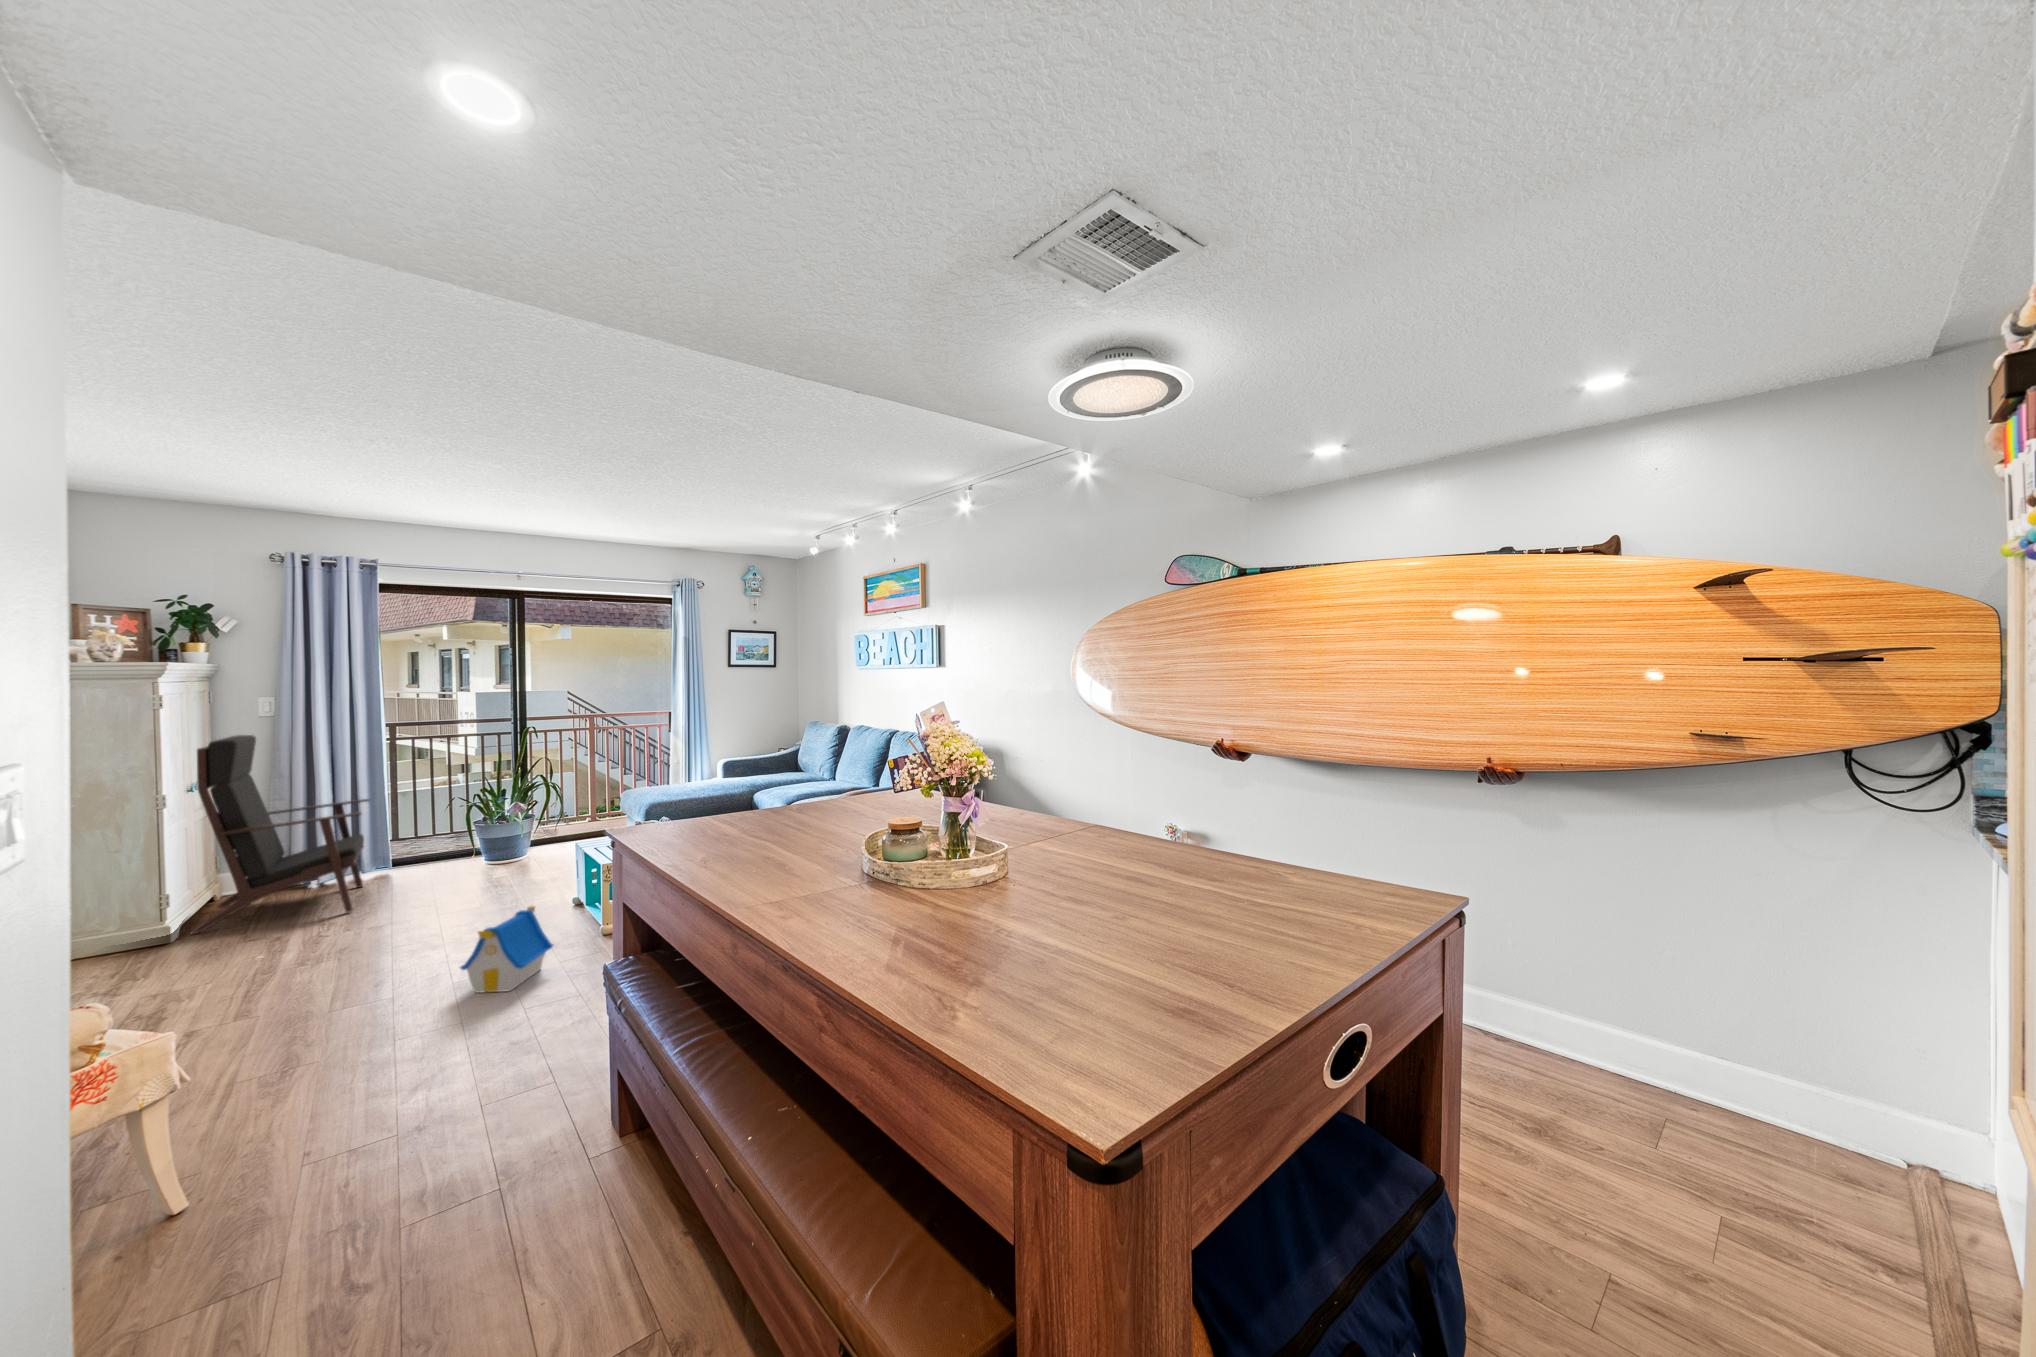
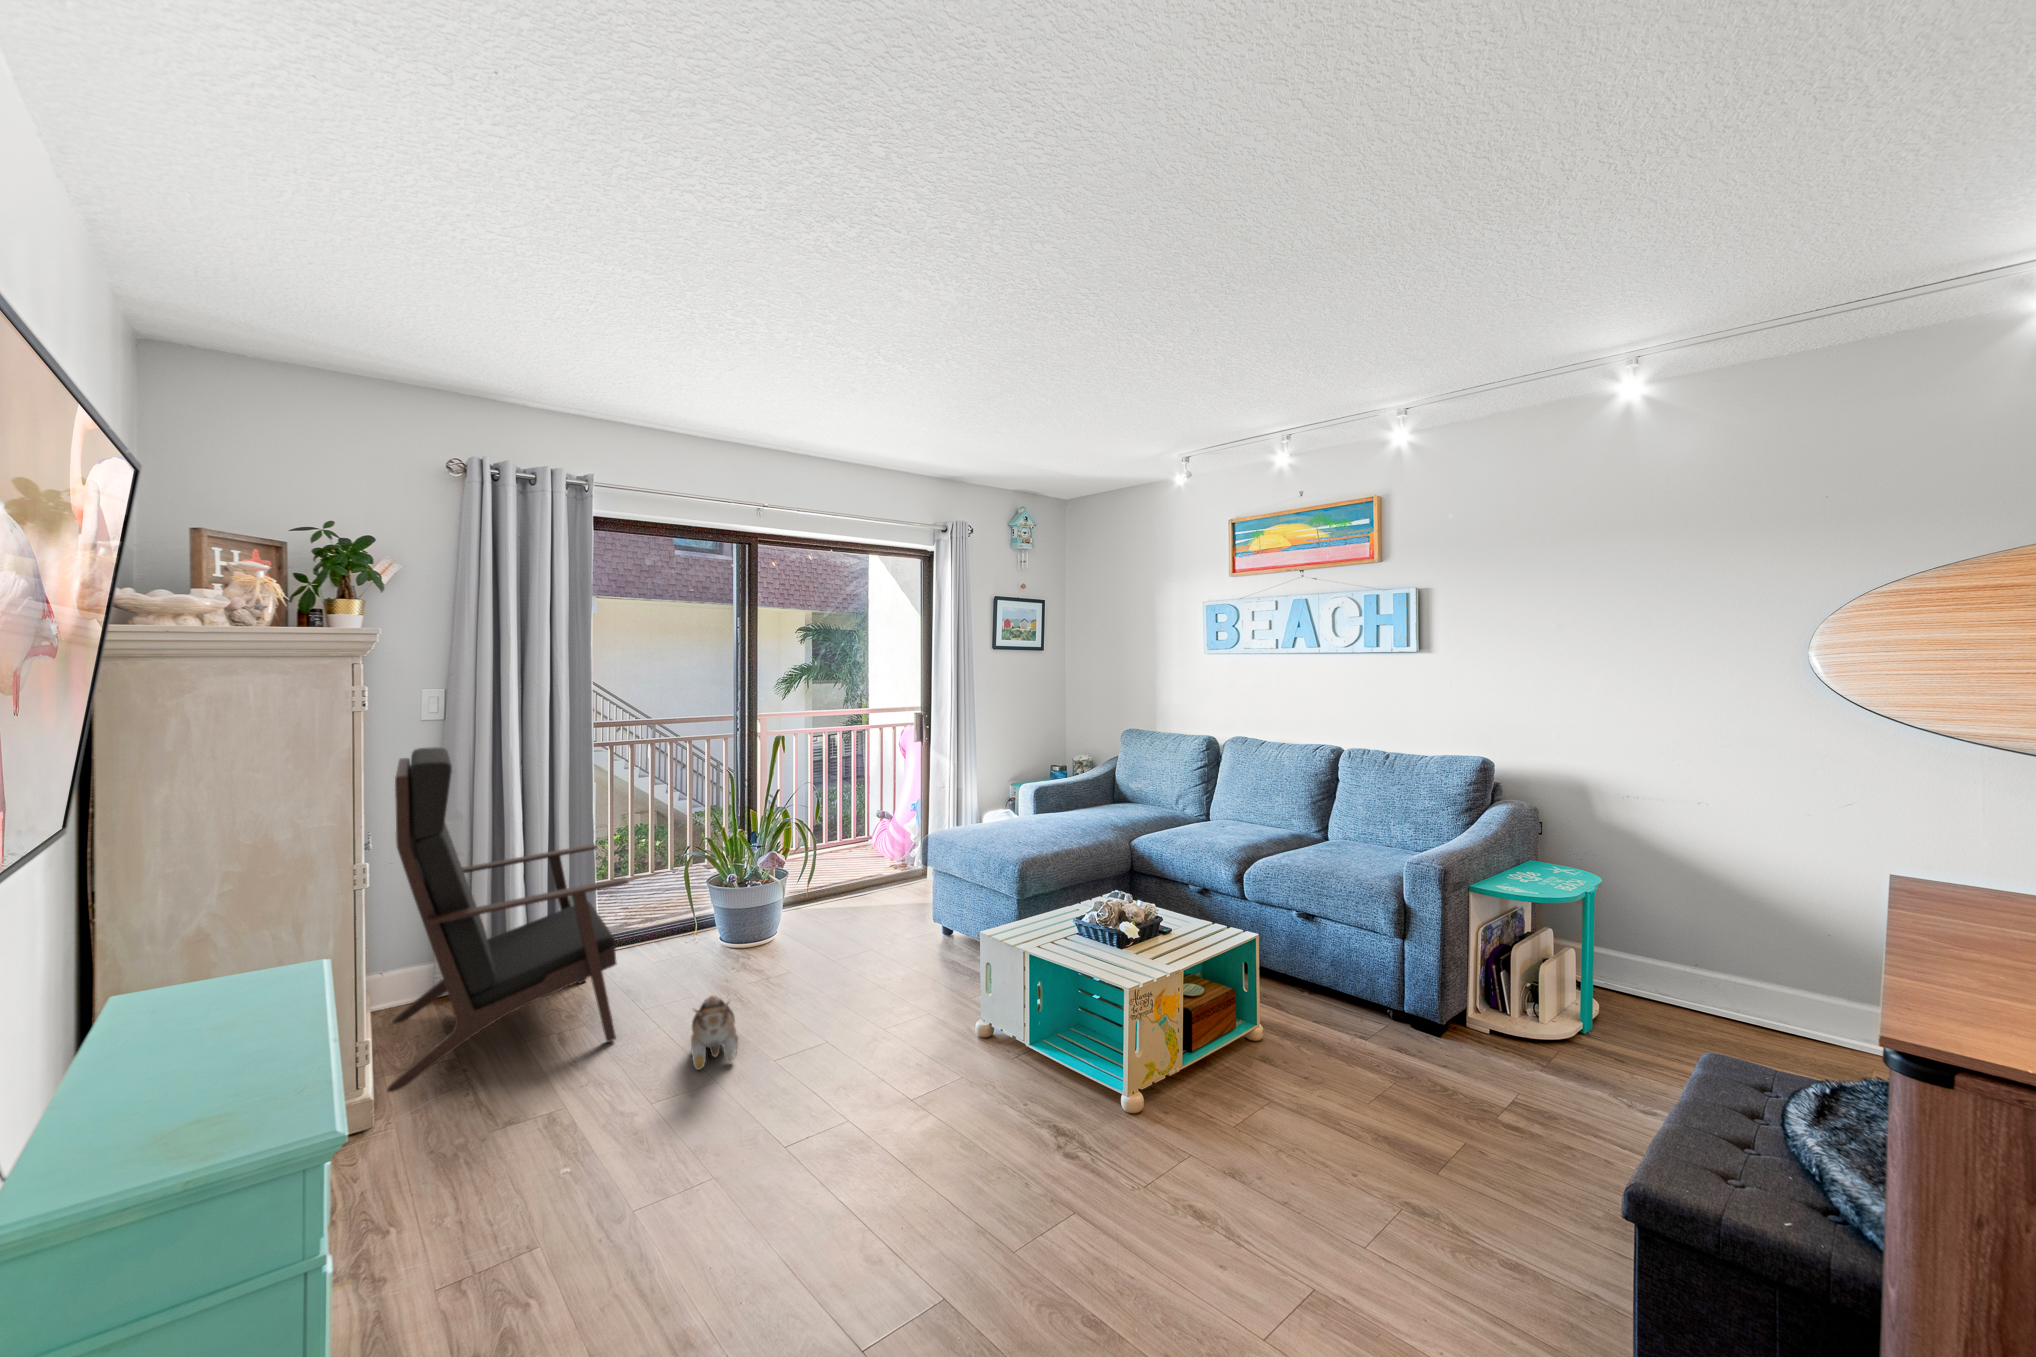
plush toy: none [380,878,428,923] -> present [691,996,738,1070]
toy house: present [460,906,553,993] -> none [1001,1090,1129,1291]

